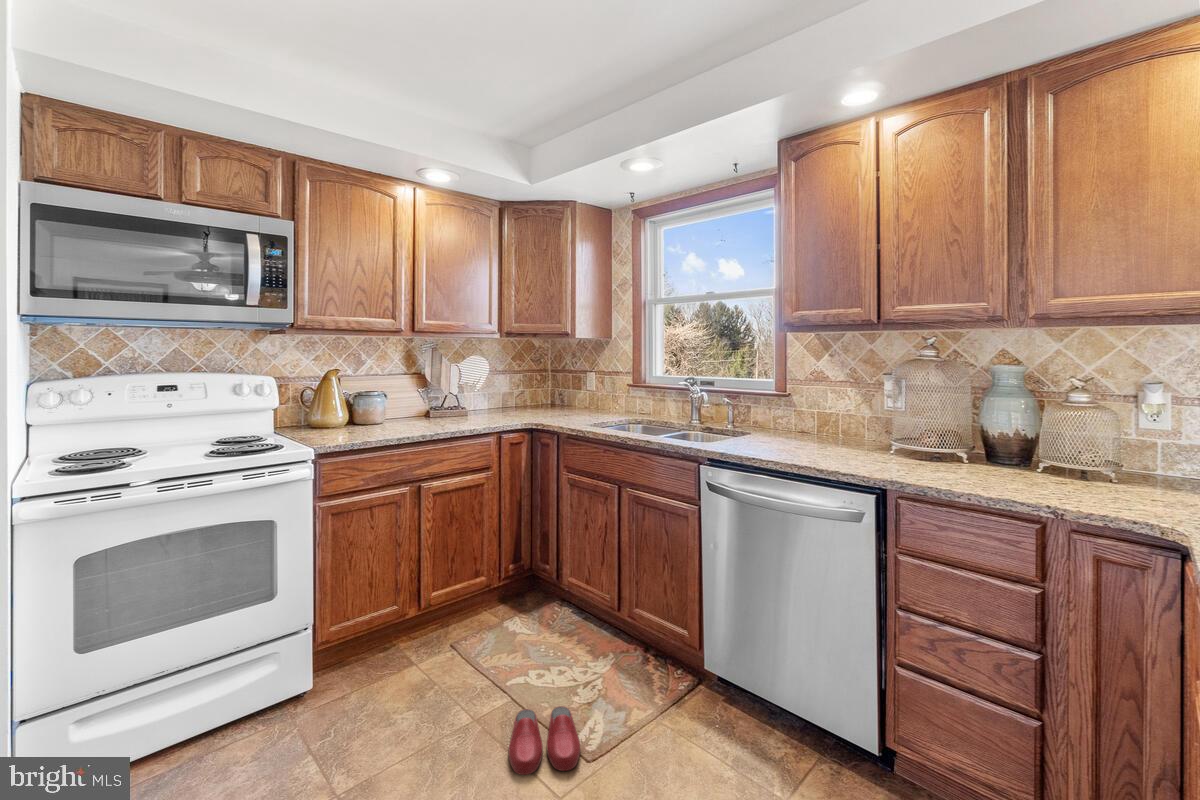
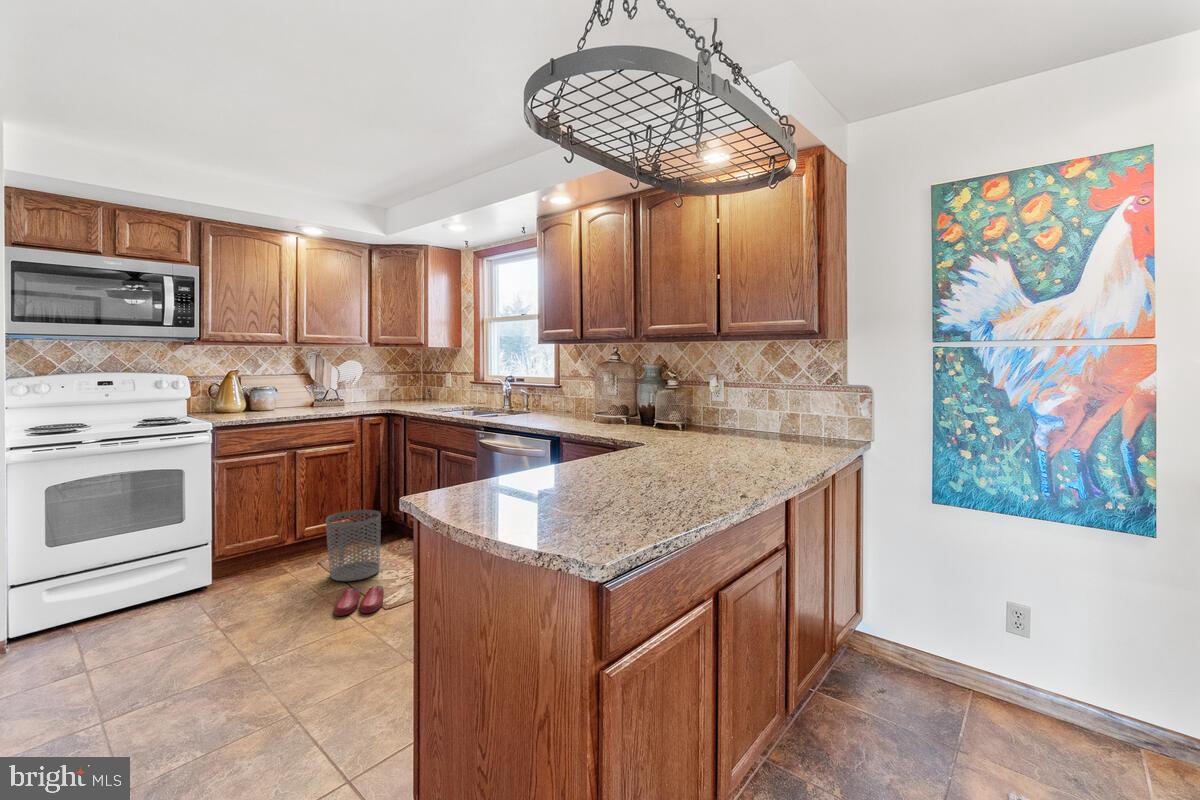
waste bin: none [472,574,548,689] -> present [326,510,381,581]

